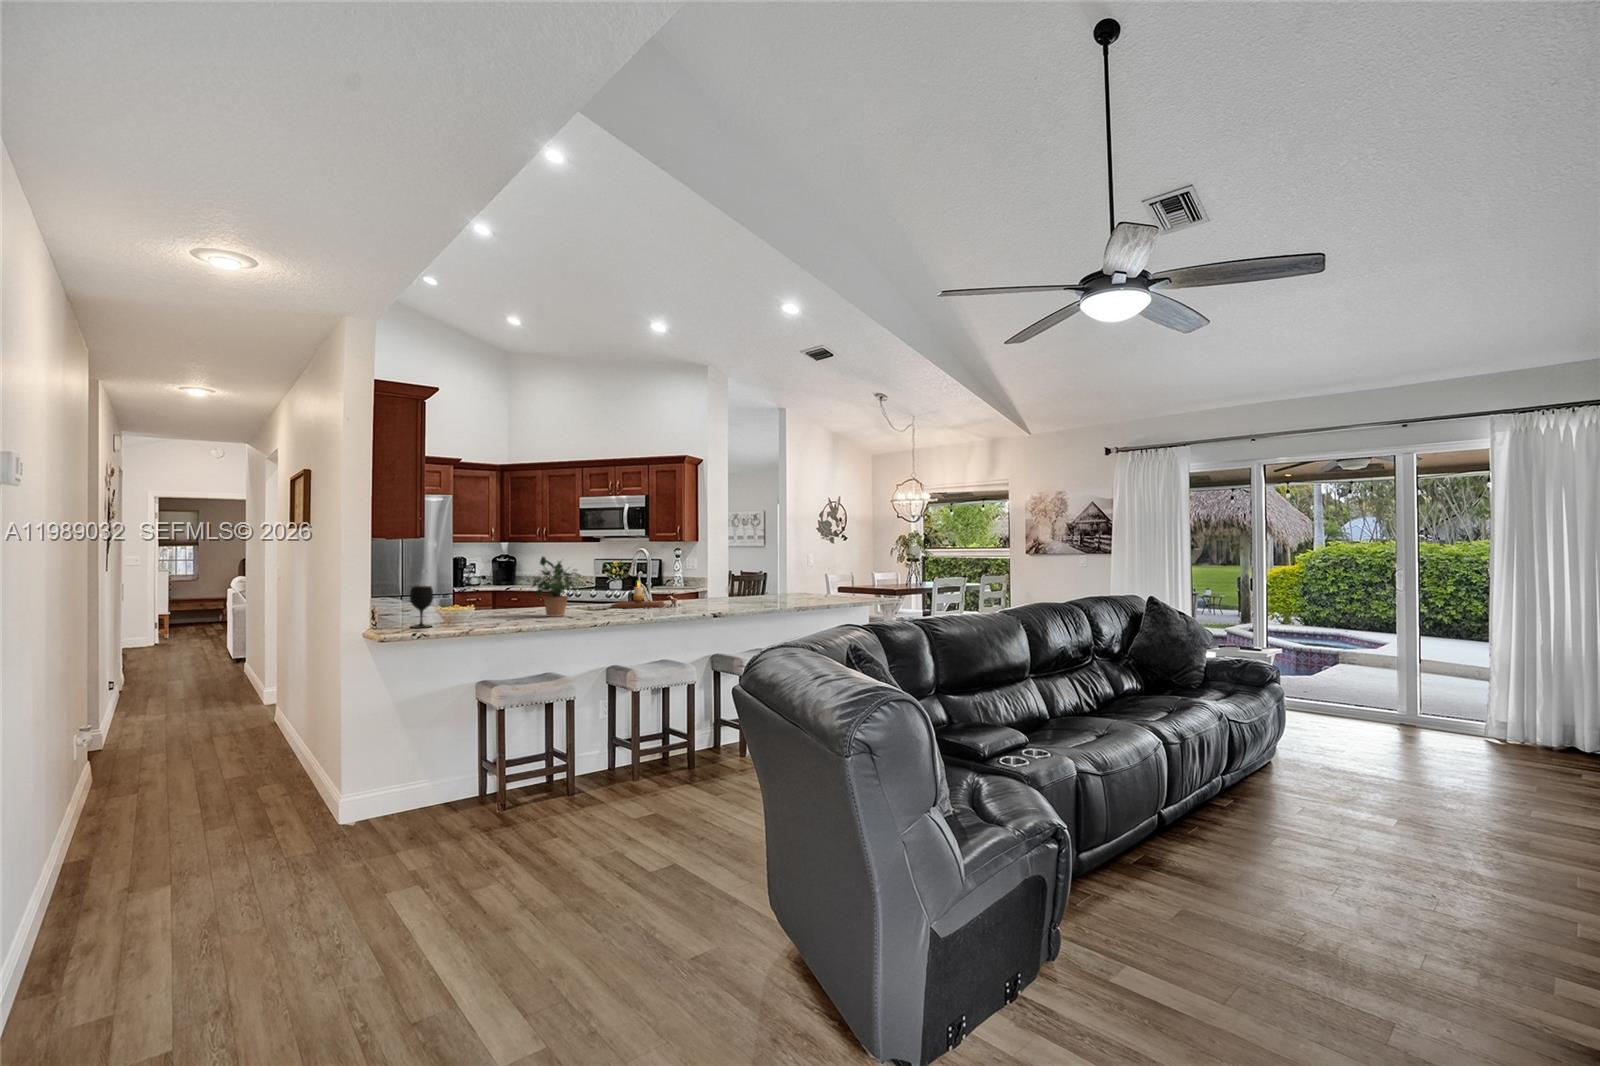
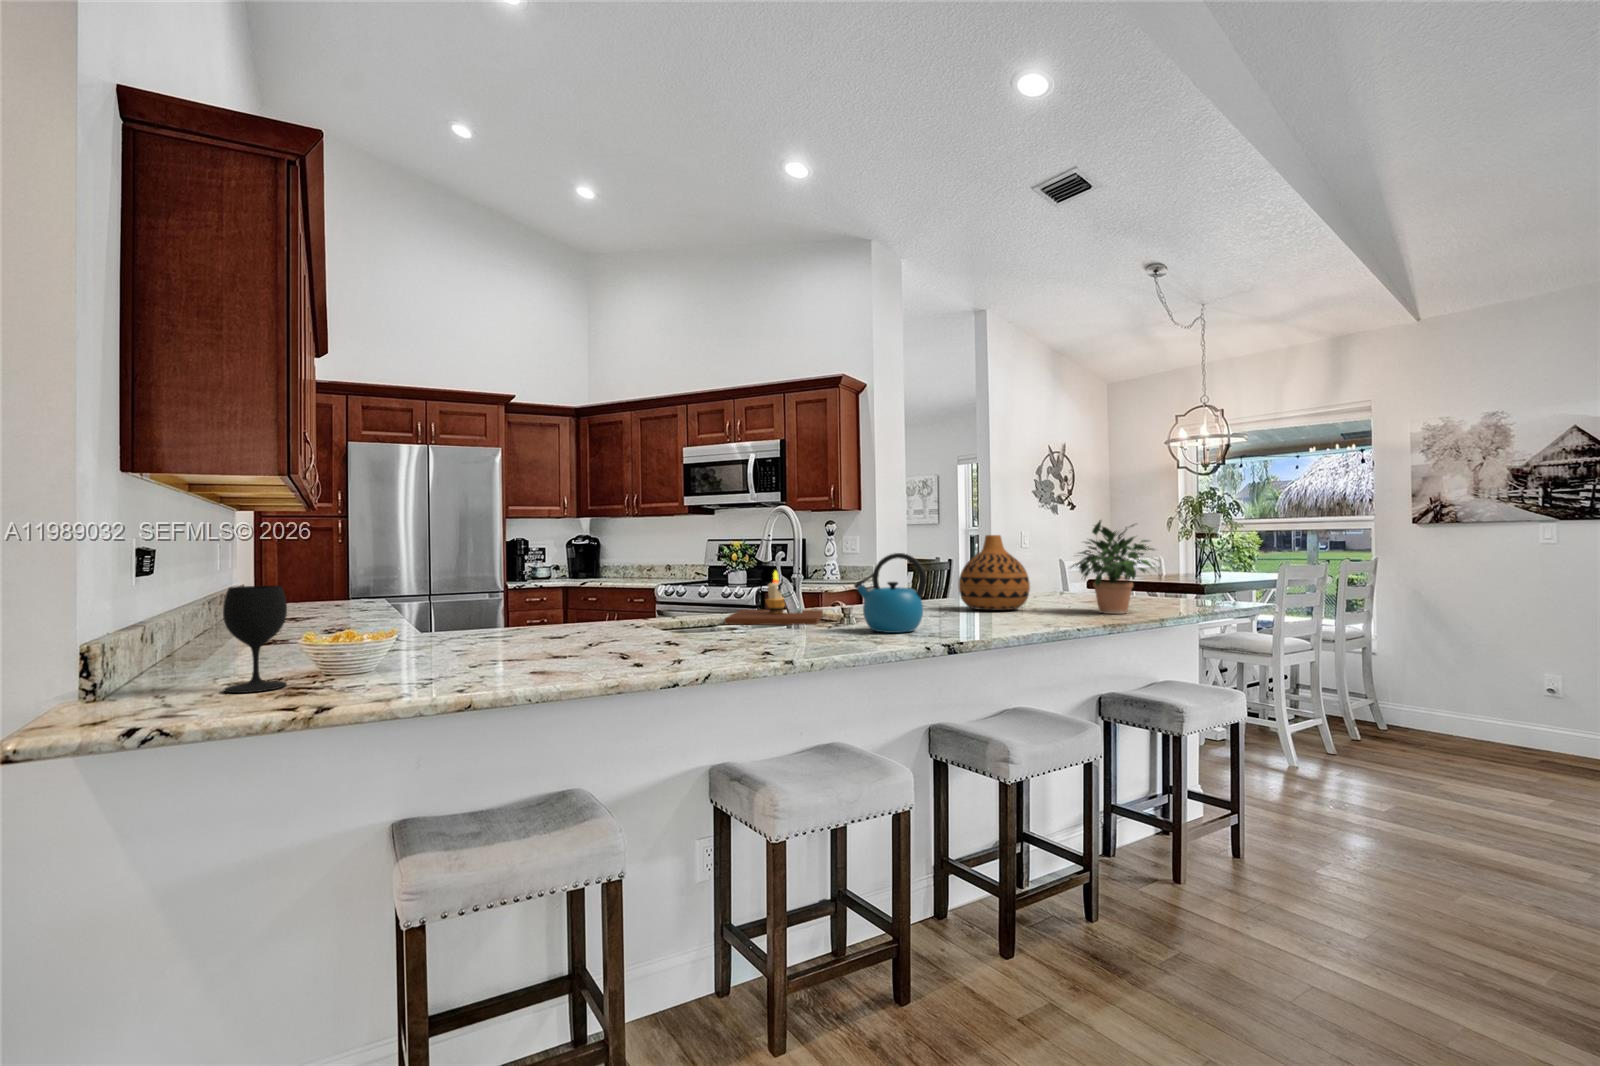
potted plant: present [533,557,584,617] -> present [1072,520,1155,614]
vase: none [739,562,775,602] -> present [959,535,1030,610]
kettle: none [676,573,710,610] -> present [854,553,926,633]

